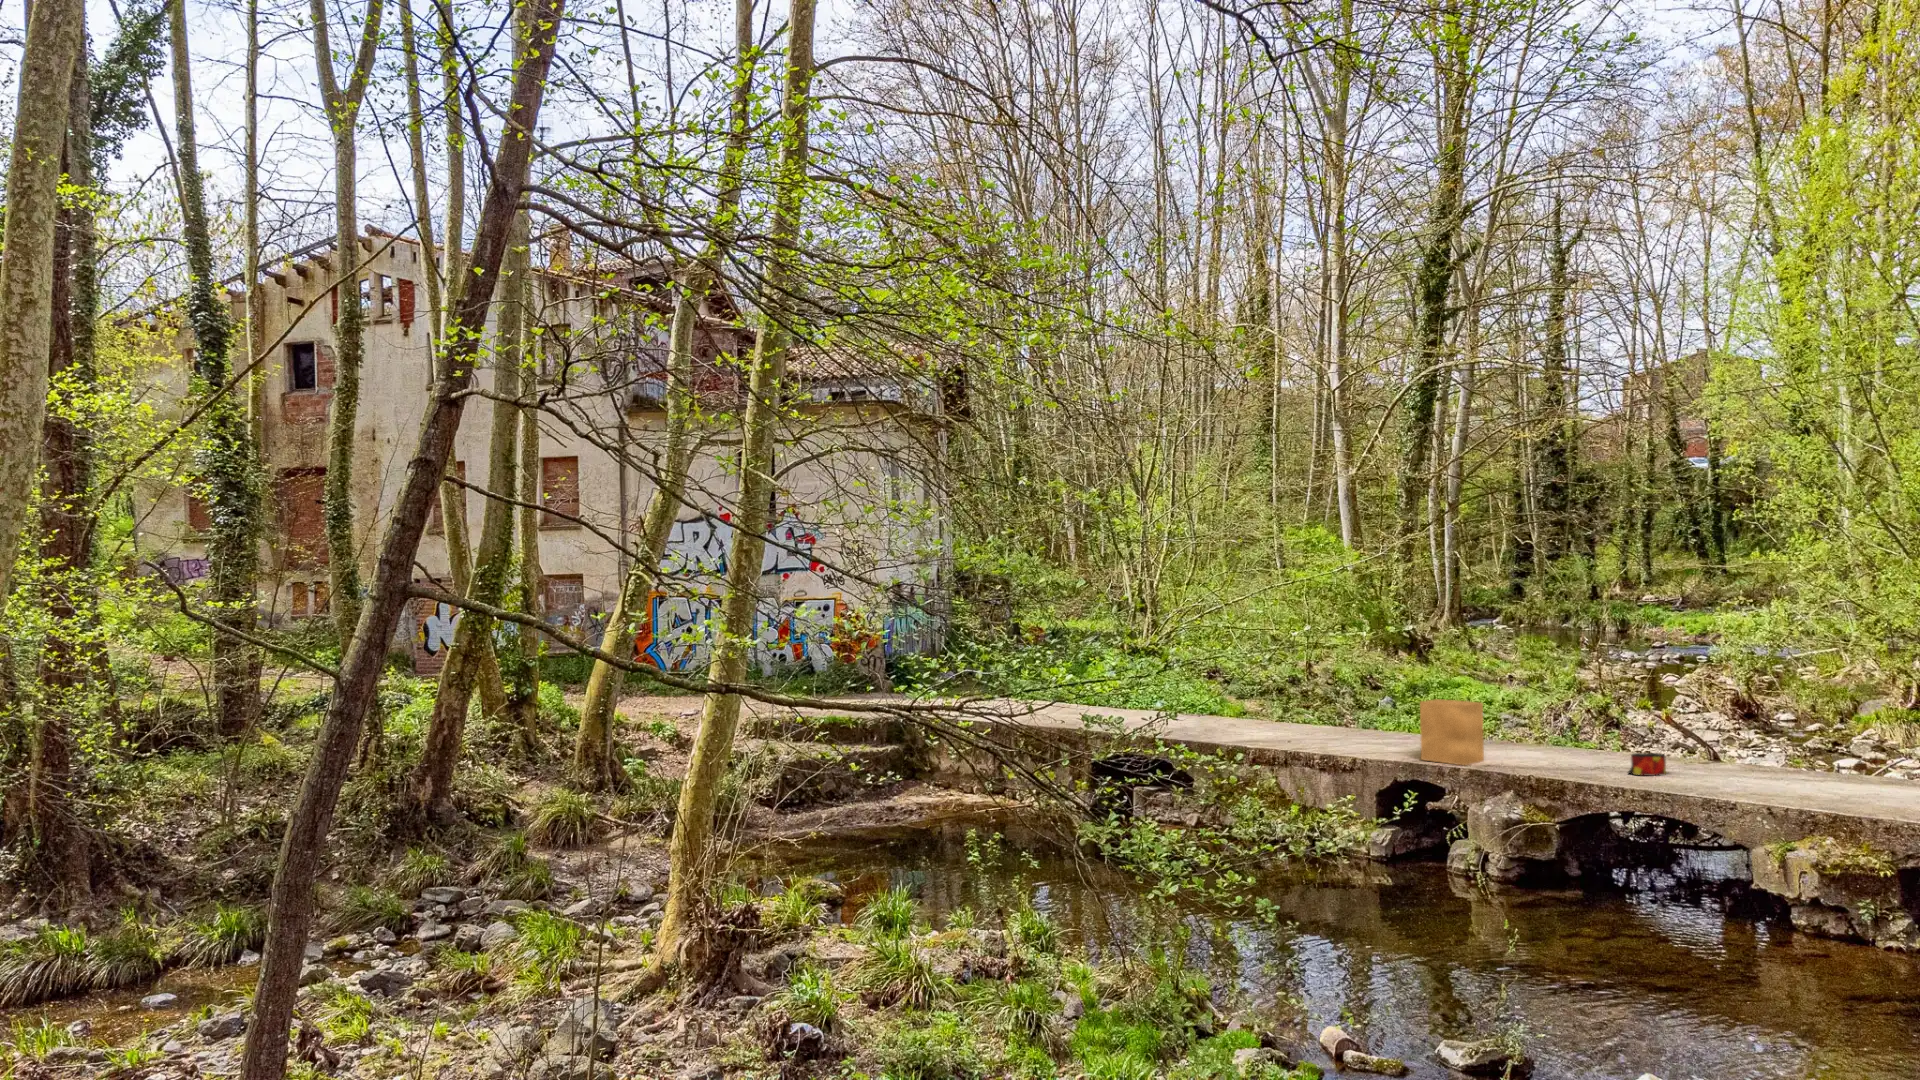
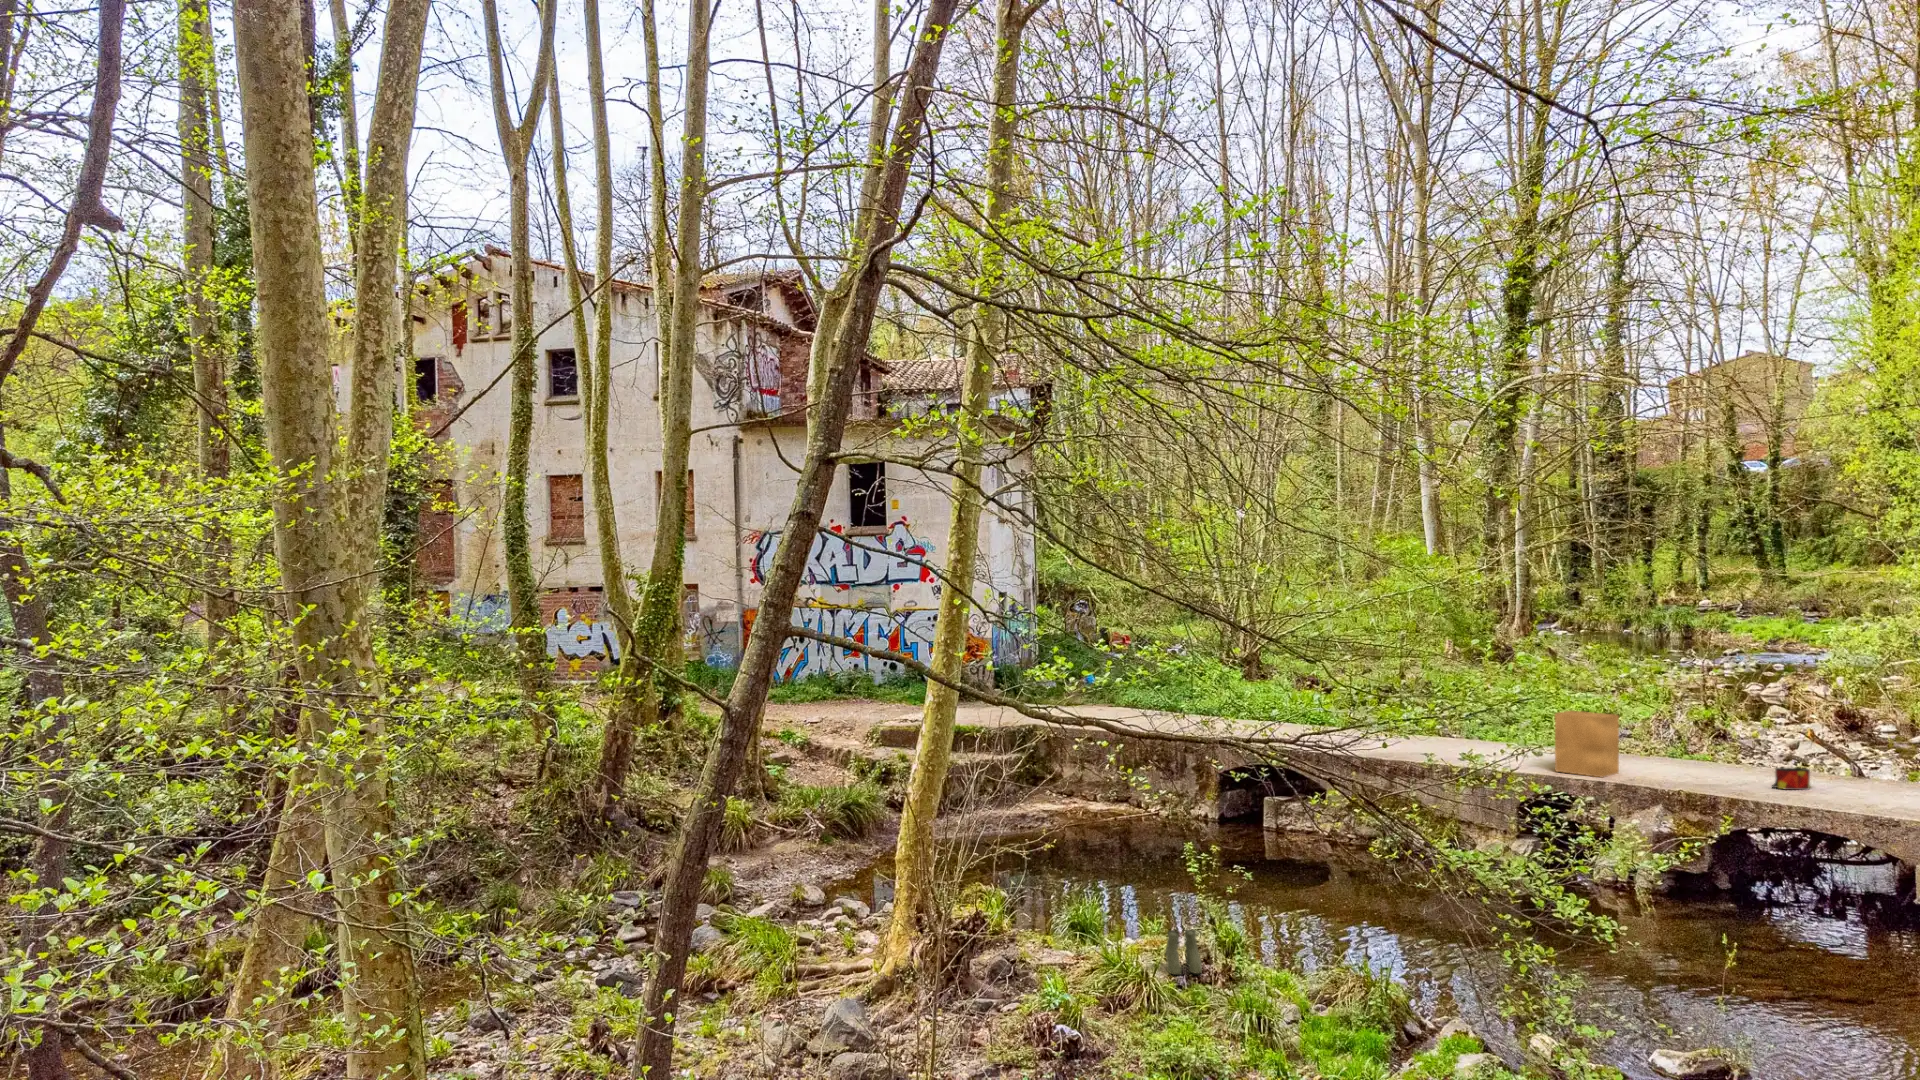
boots: none [962,922,997,969] -> present [1165,930,1202,975]

